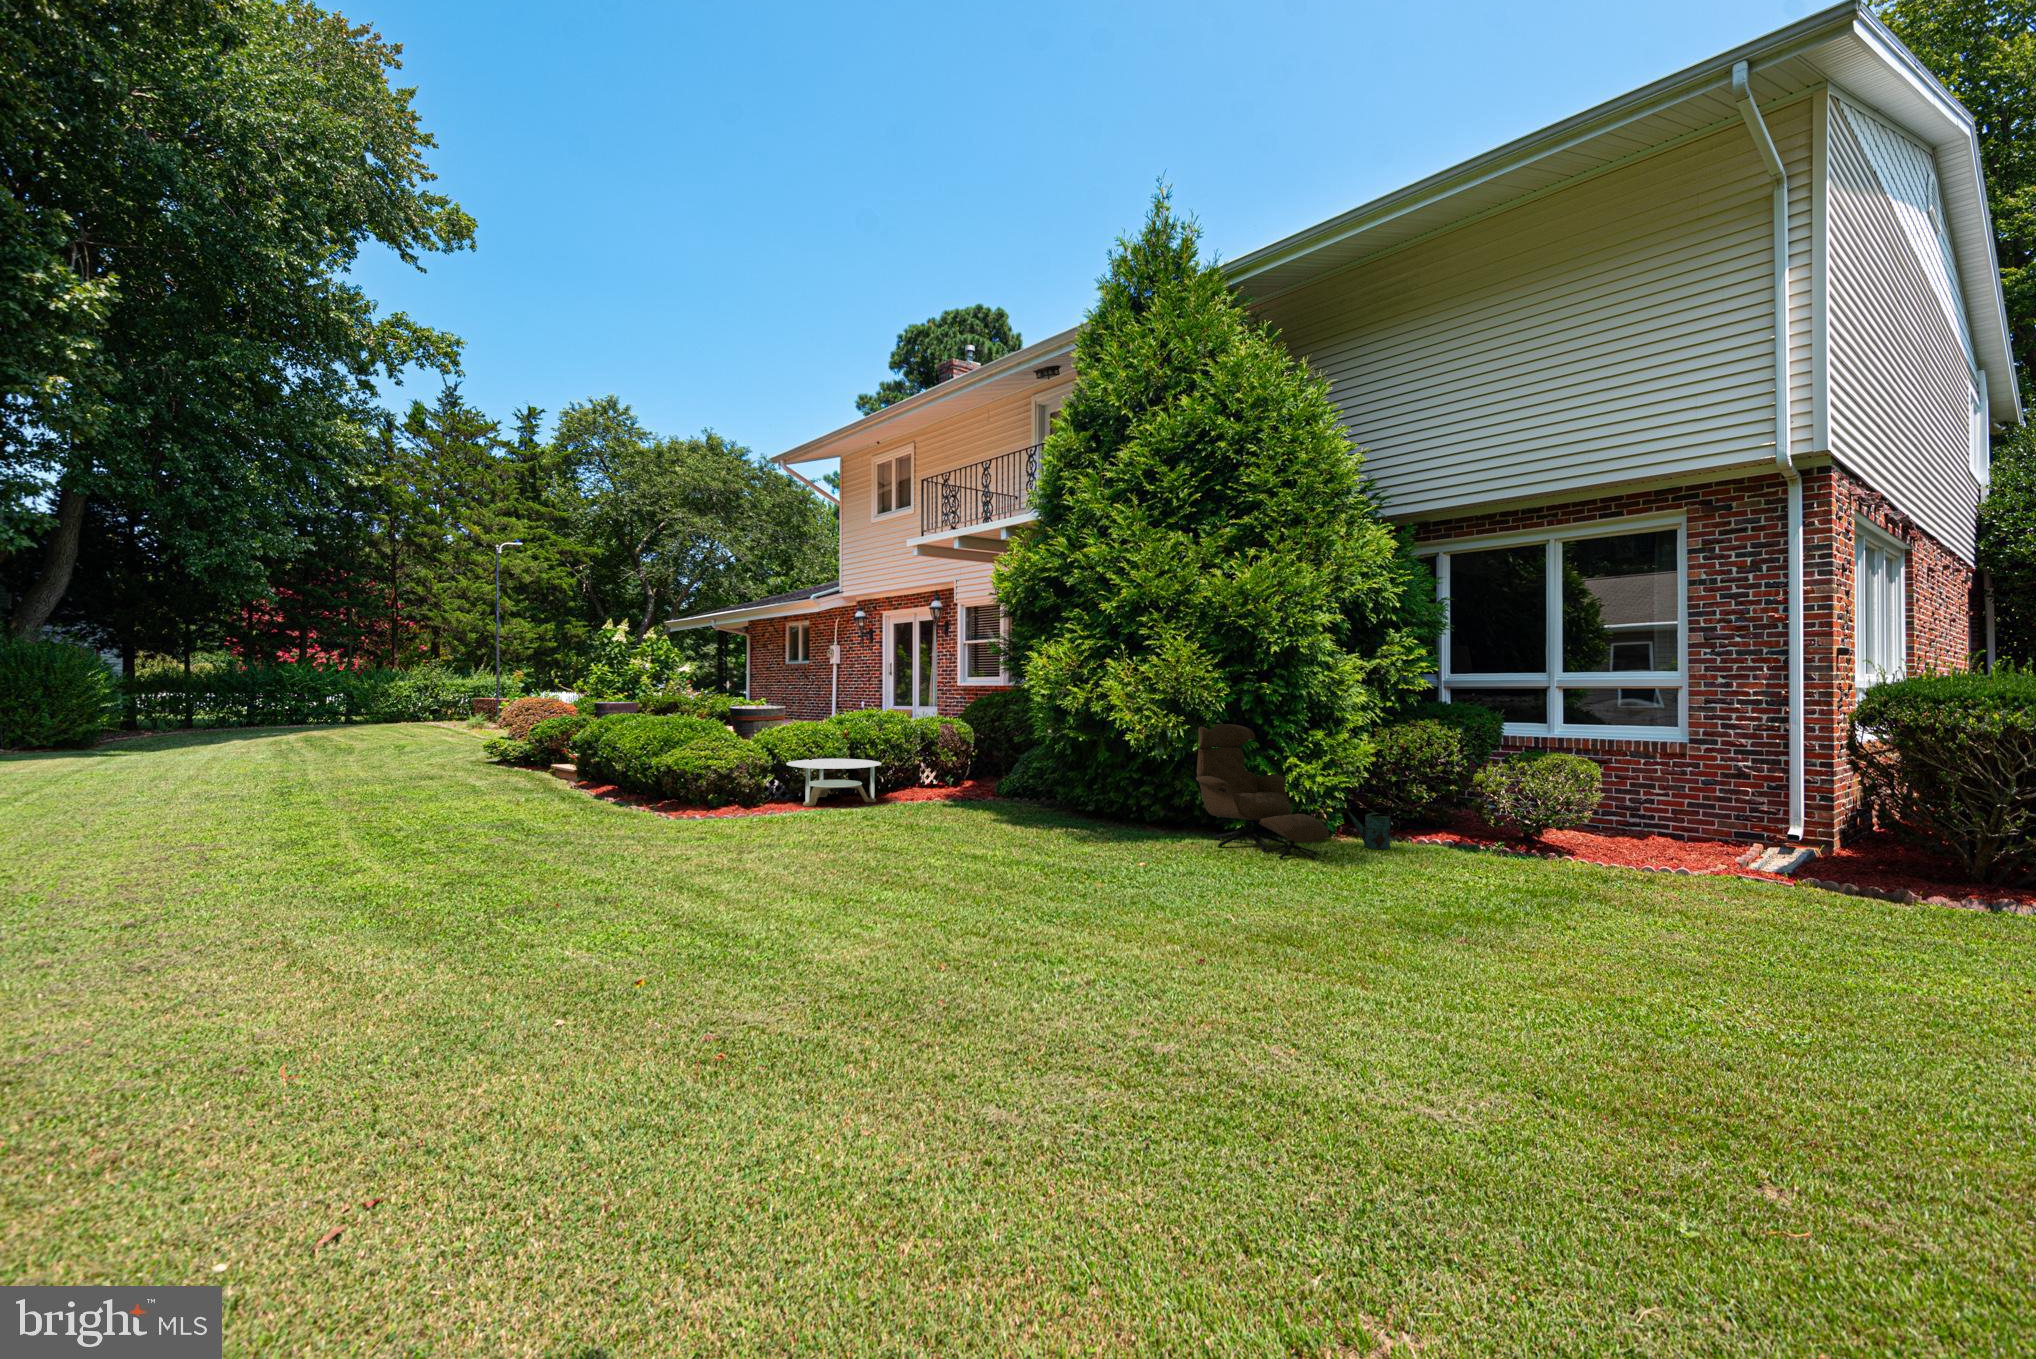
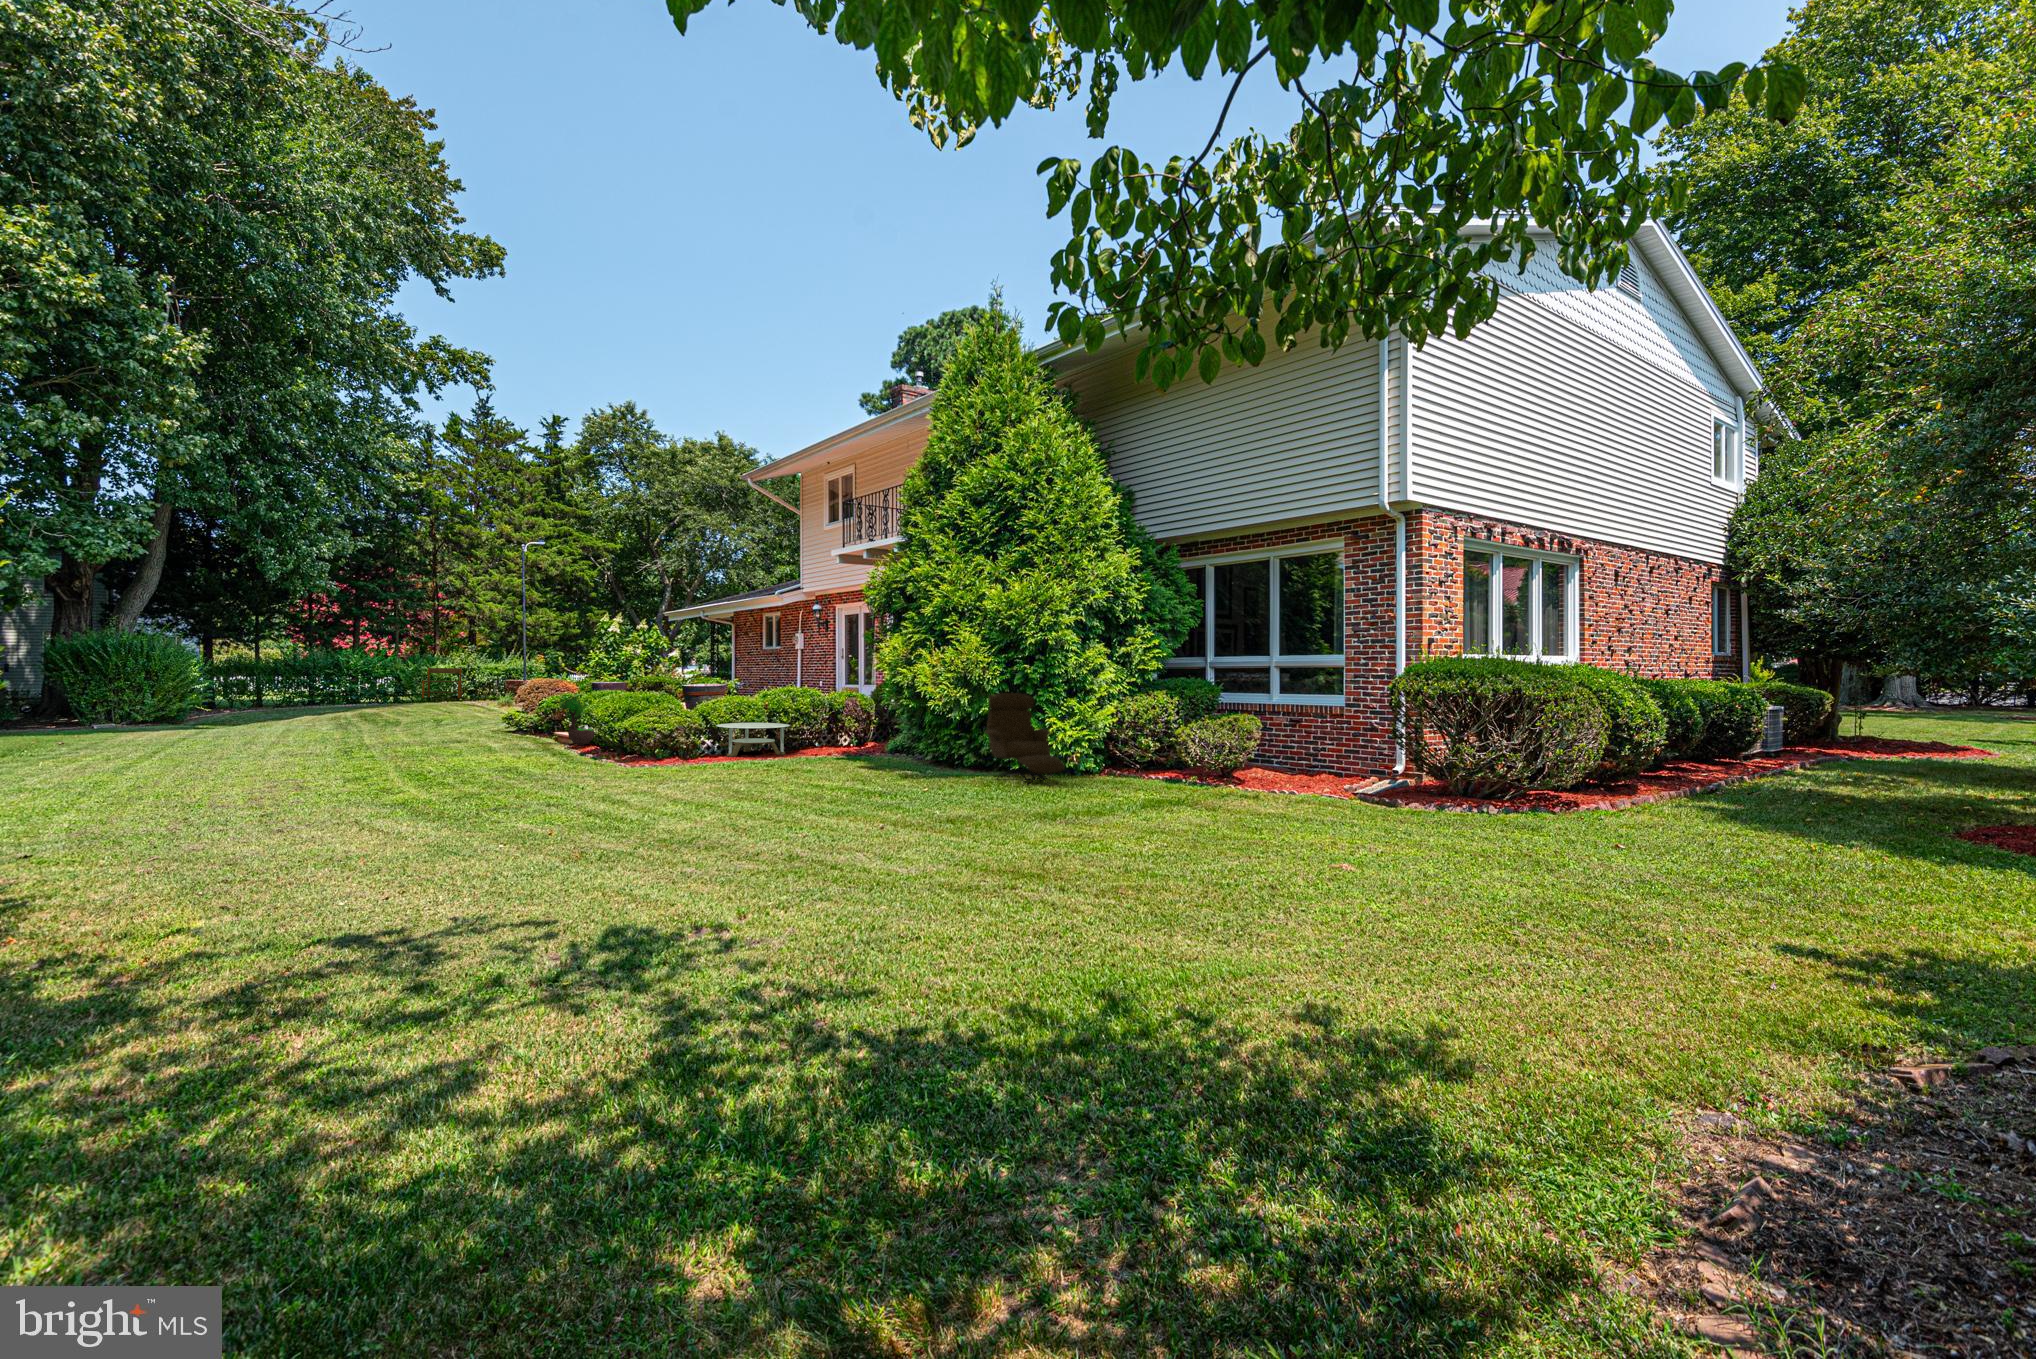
bench: none [380,683,428,717] -> present [422,668,463,698]
potted tree: none [567,719,613,787] -> present [560,696,594,745]
watering can: present [1343,807,1400,849] -> none [1091,752,1125,781]

